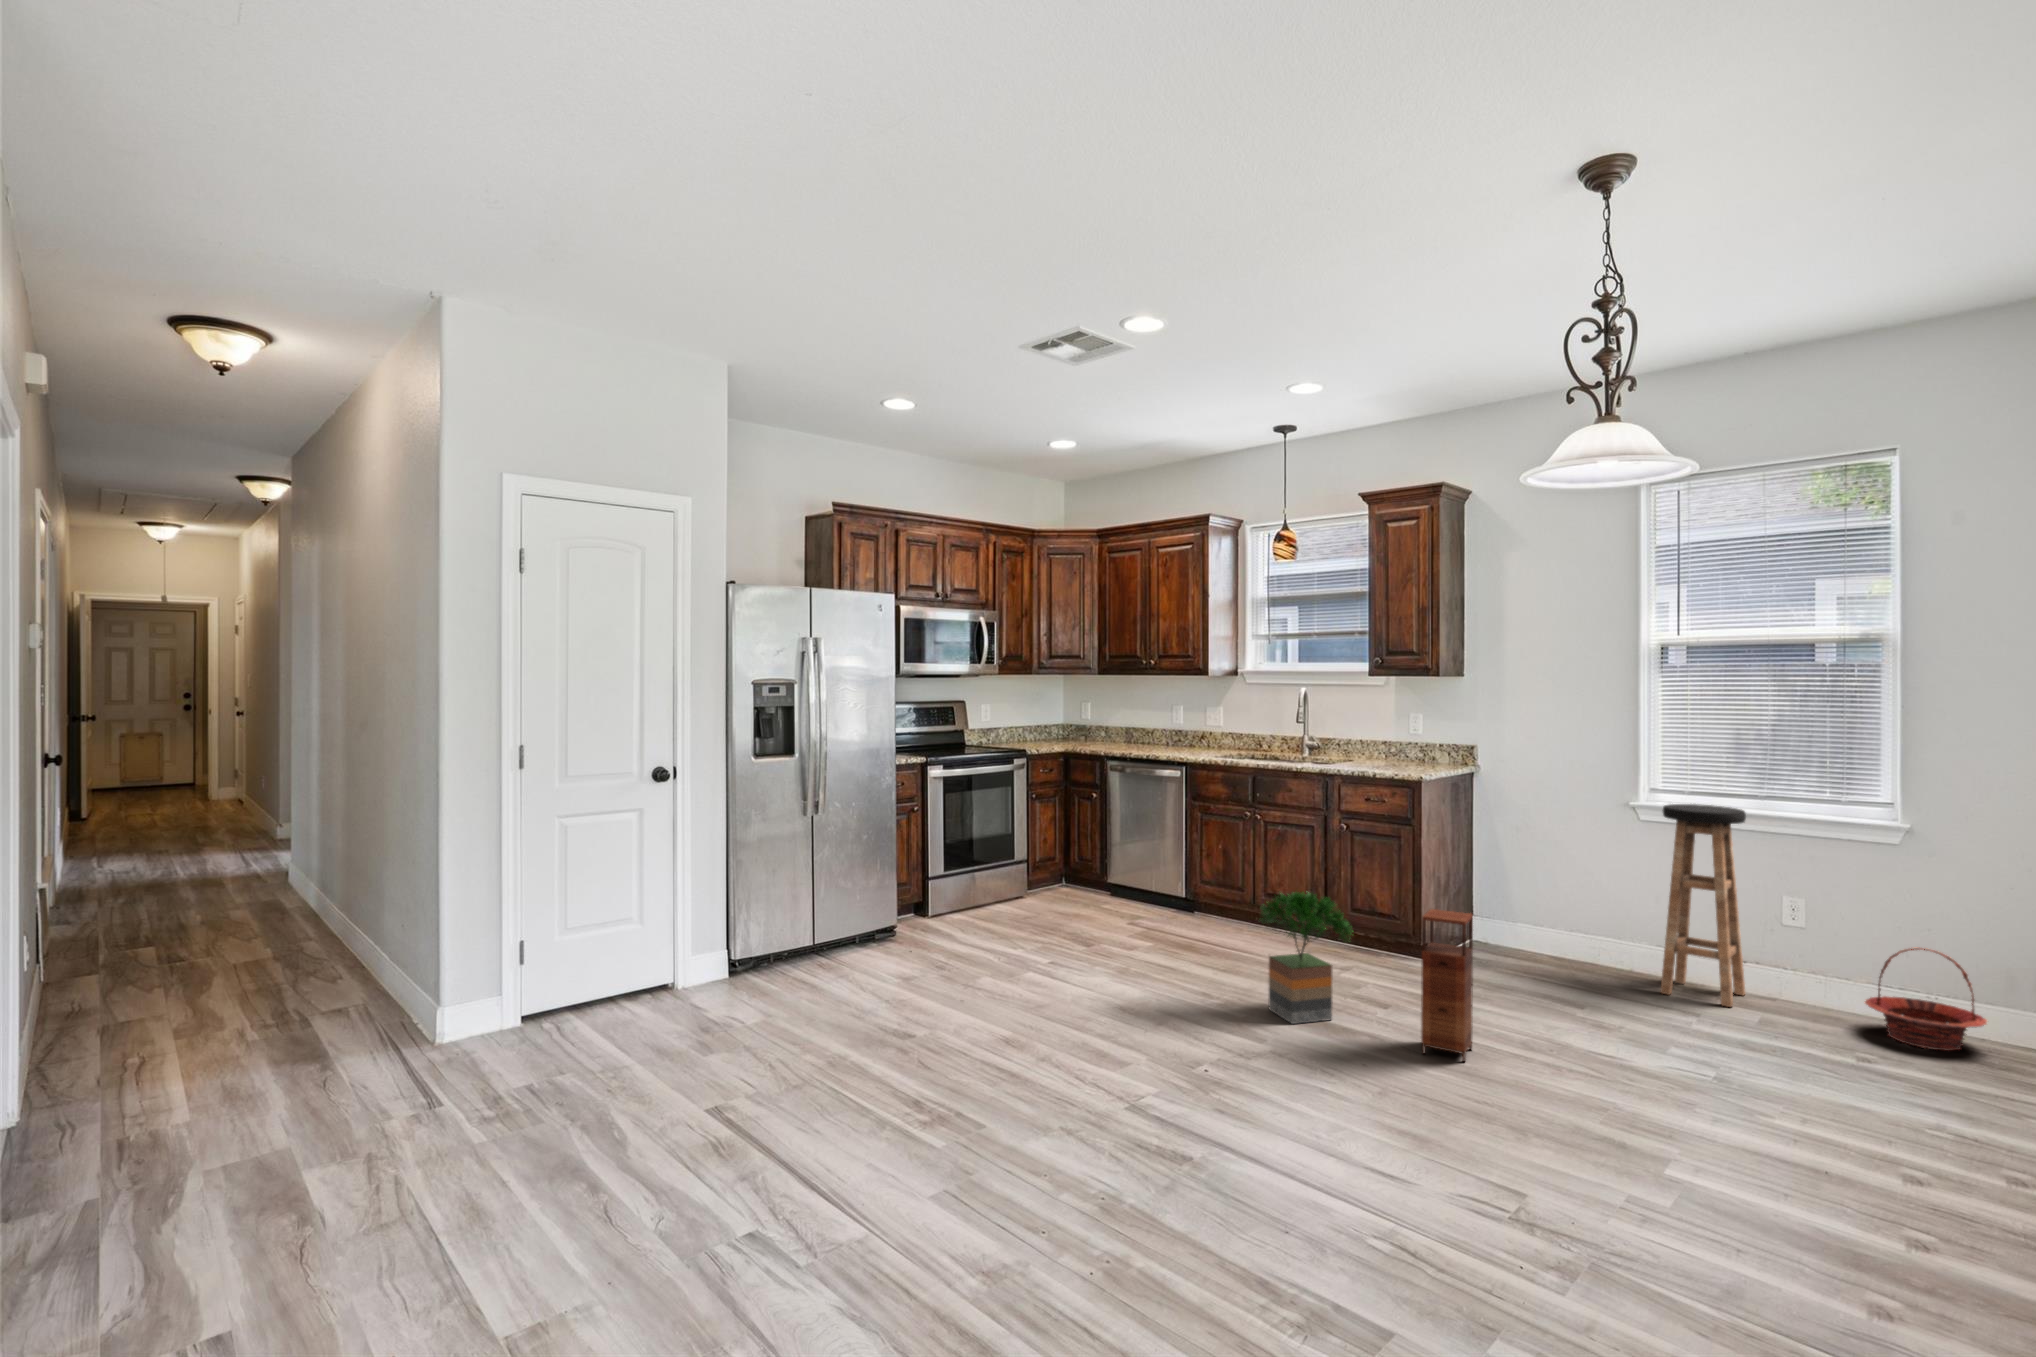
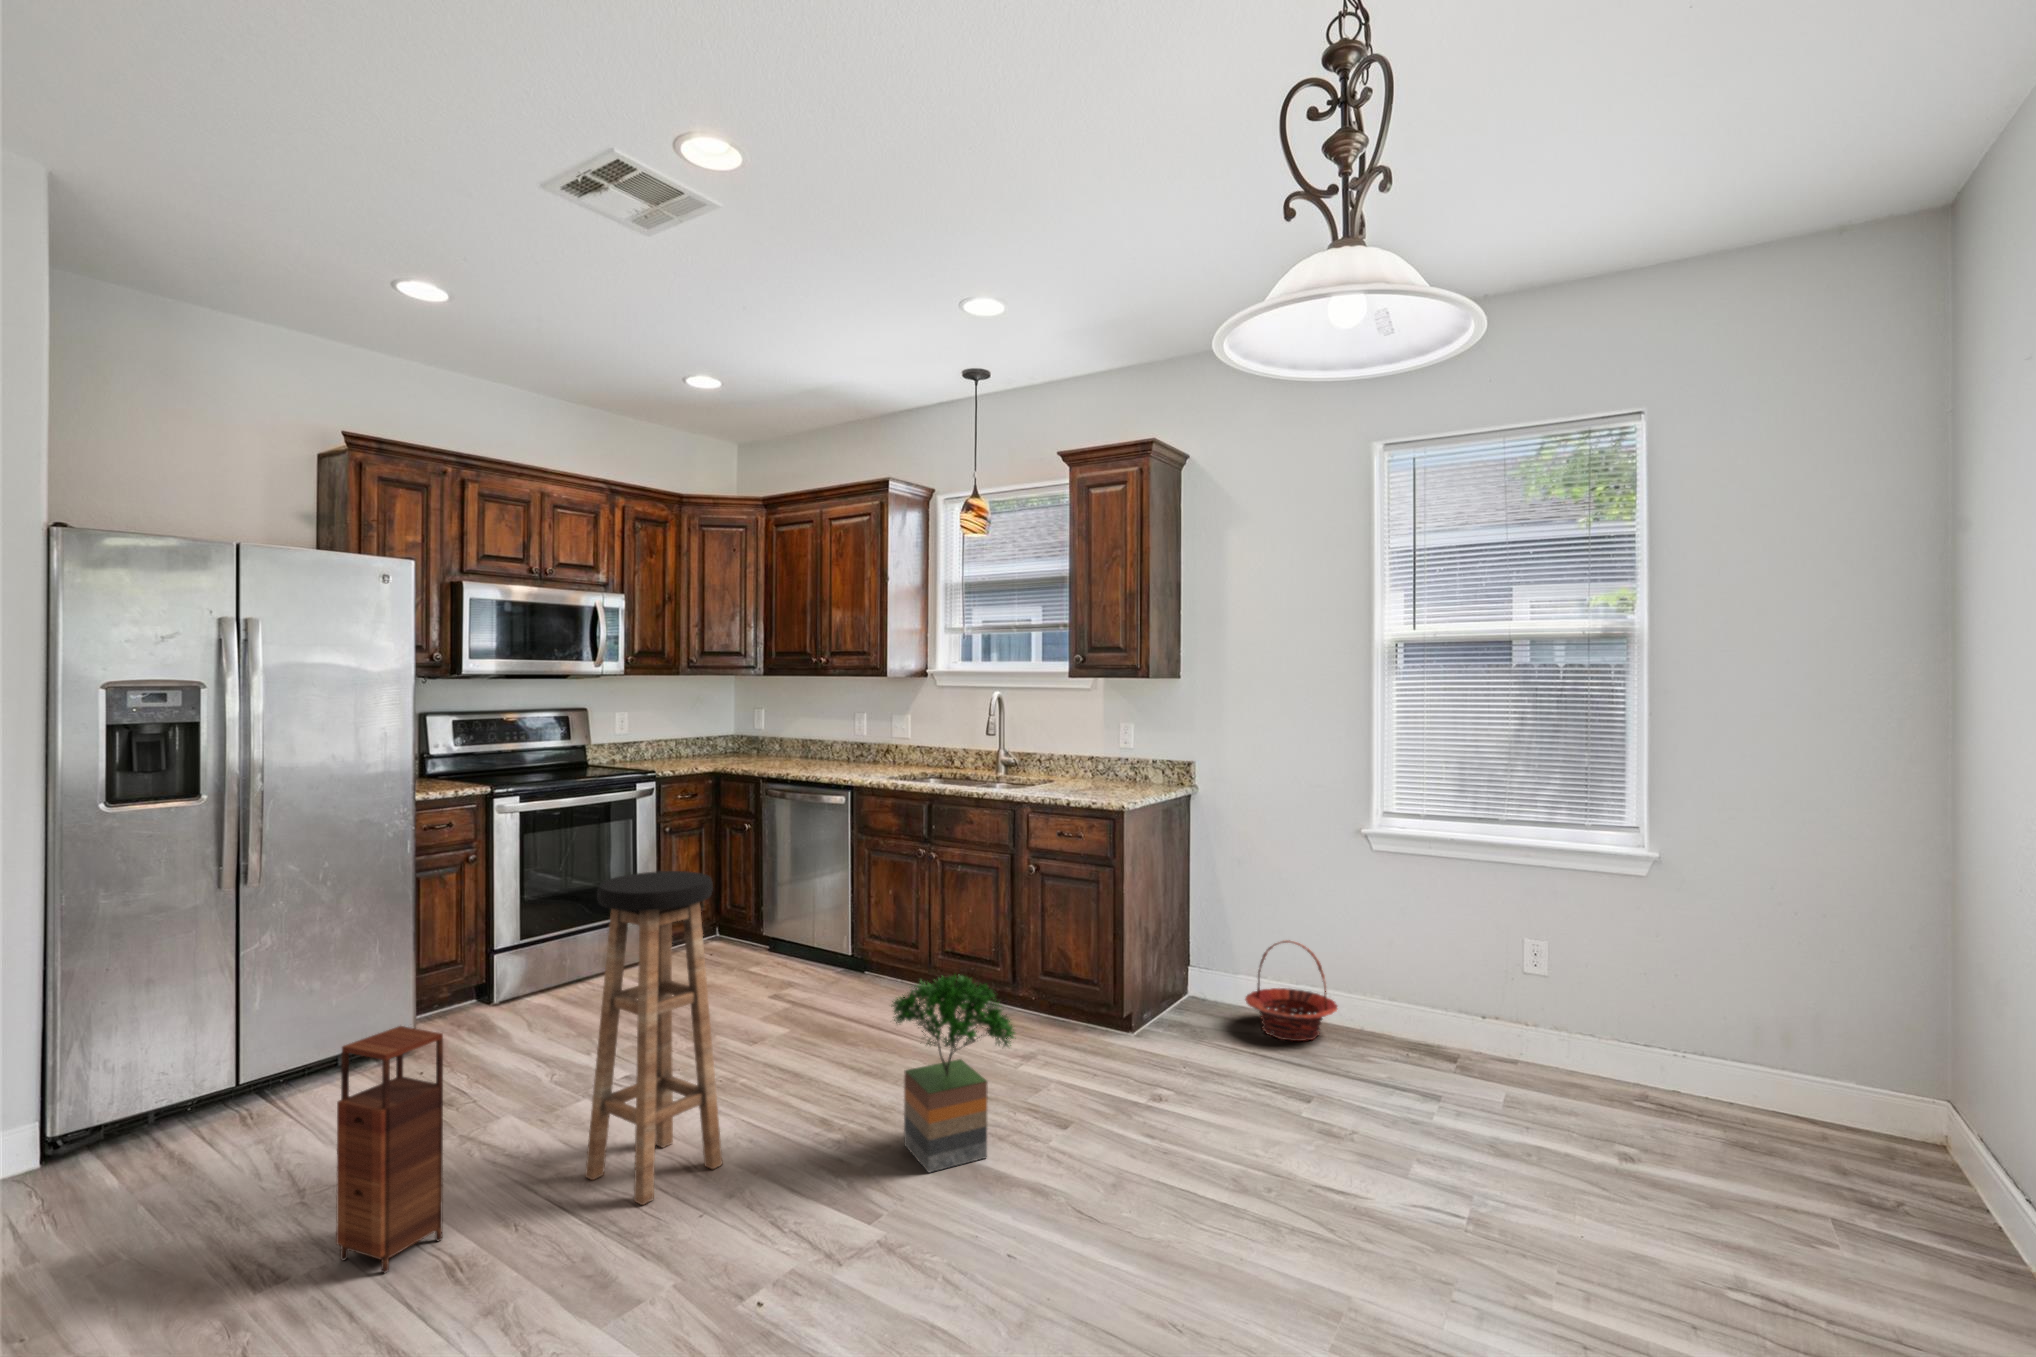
bar stool: present [1661,804,1746,1007] -> present [585,871,723,1205]
storage cabinet: present [1421,909,1473,1062] -> present [336,1026,443,1273]
basket: present [1865,948,1987,1051] -> present [1245,940,1337,1041]

